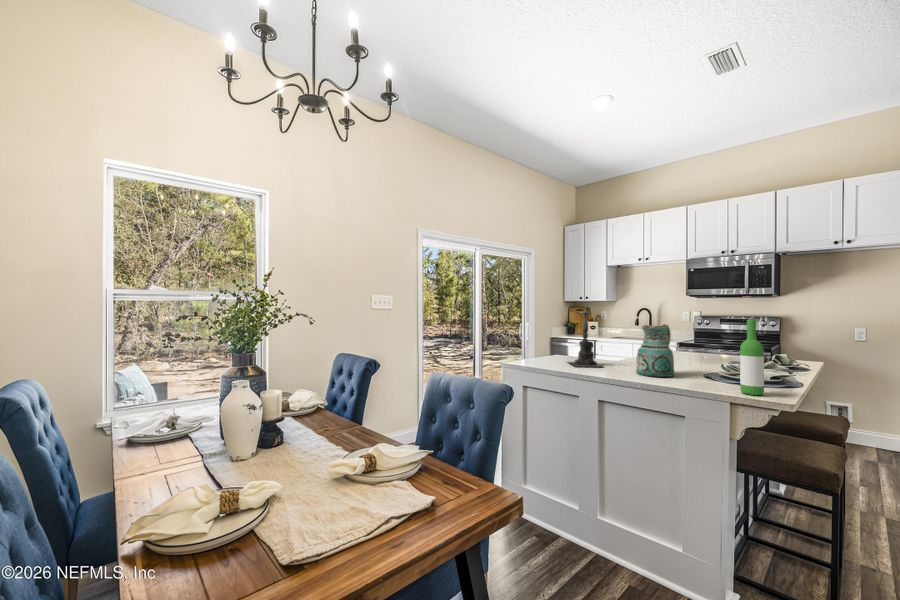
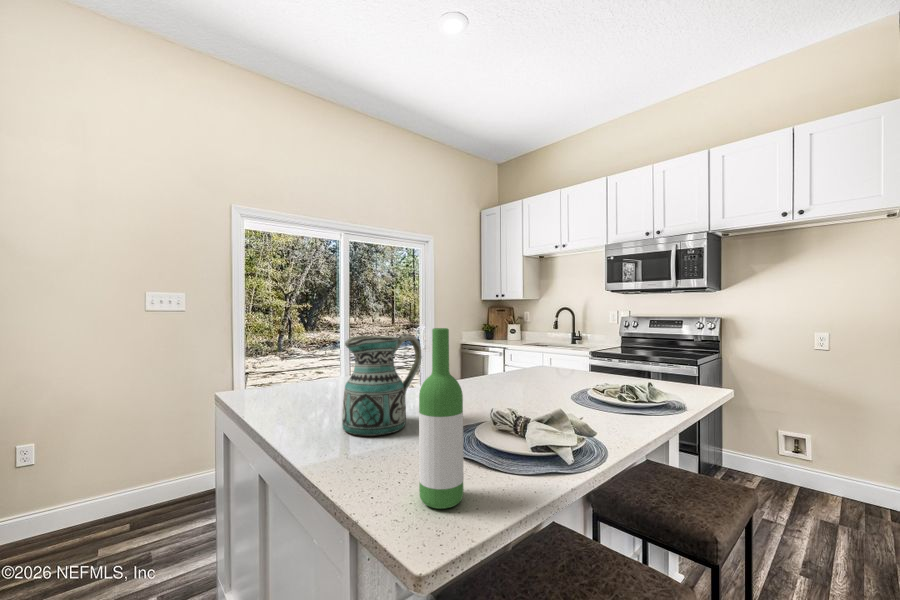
candle holder: present [568,309,602,367] -> none [279,298,346,406]

